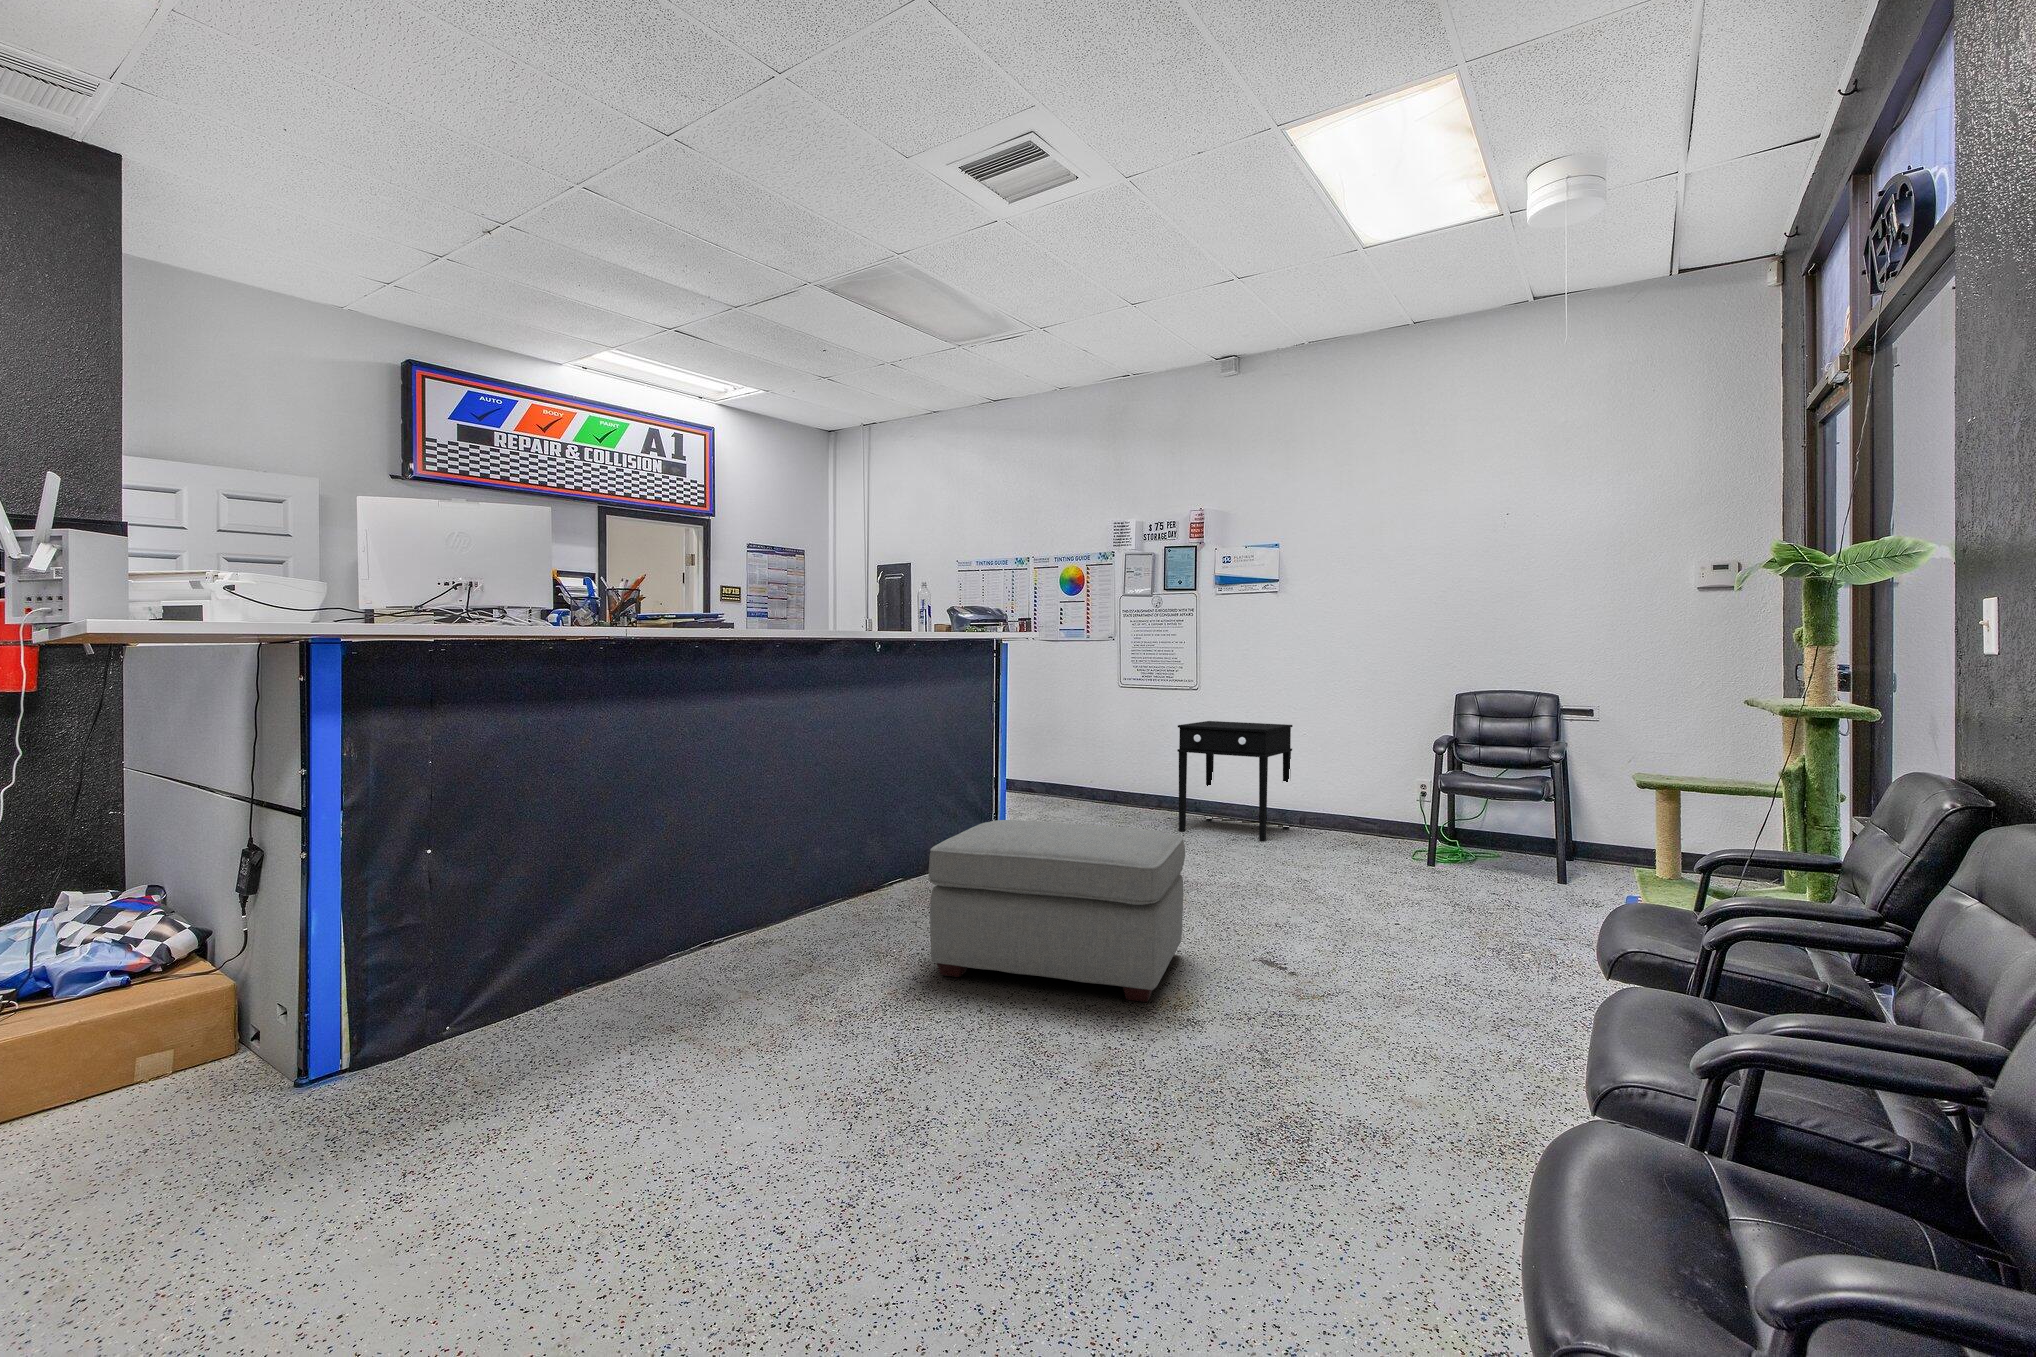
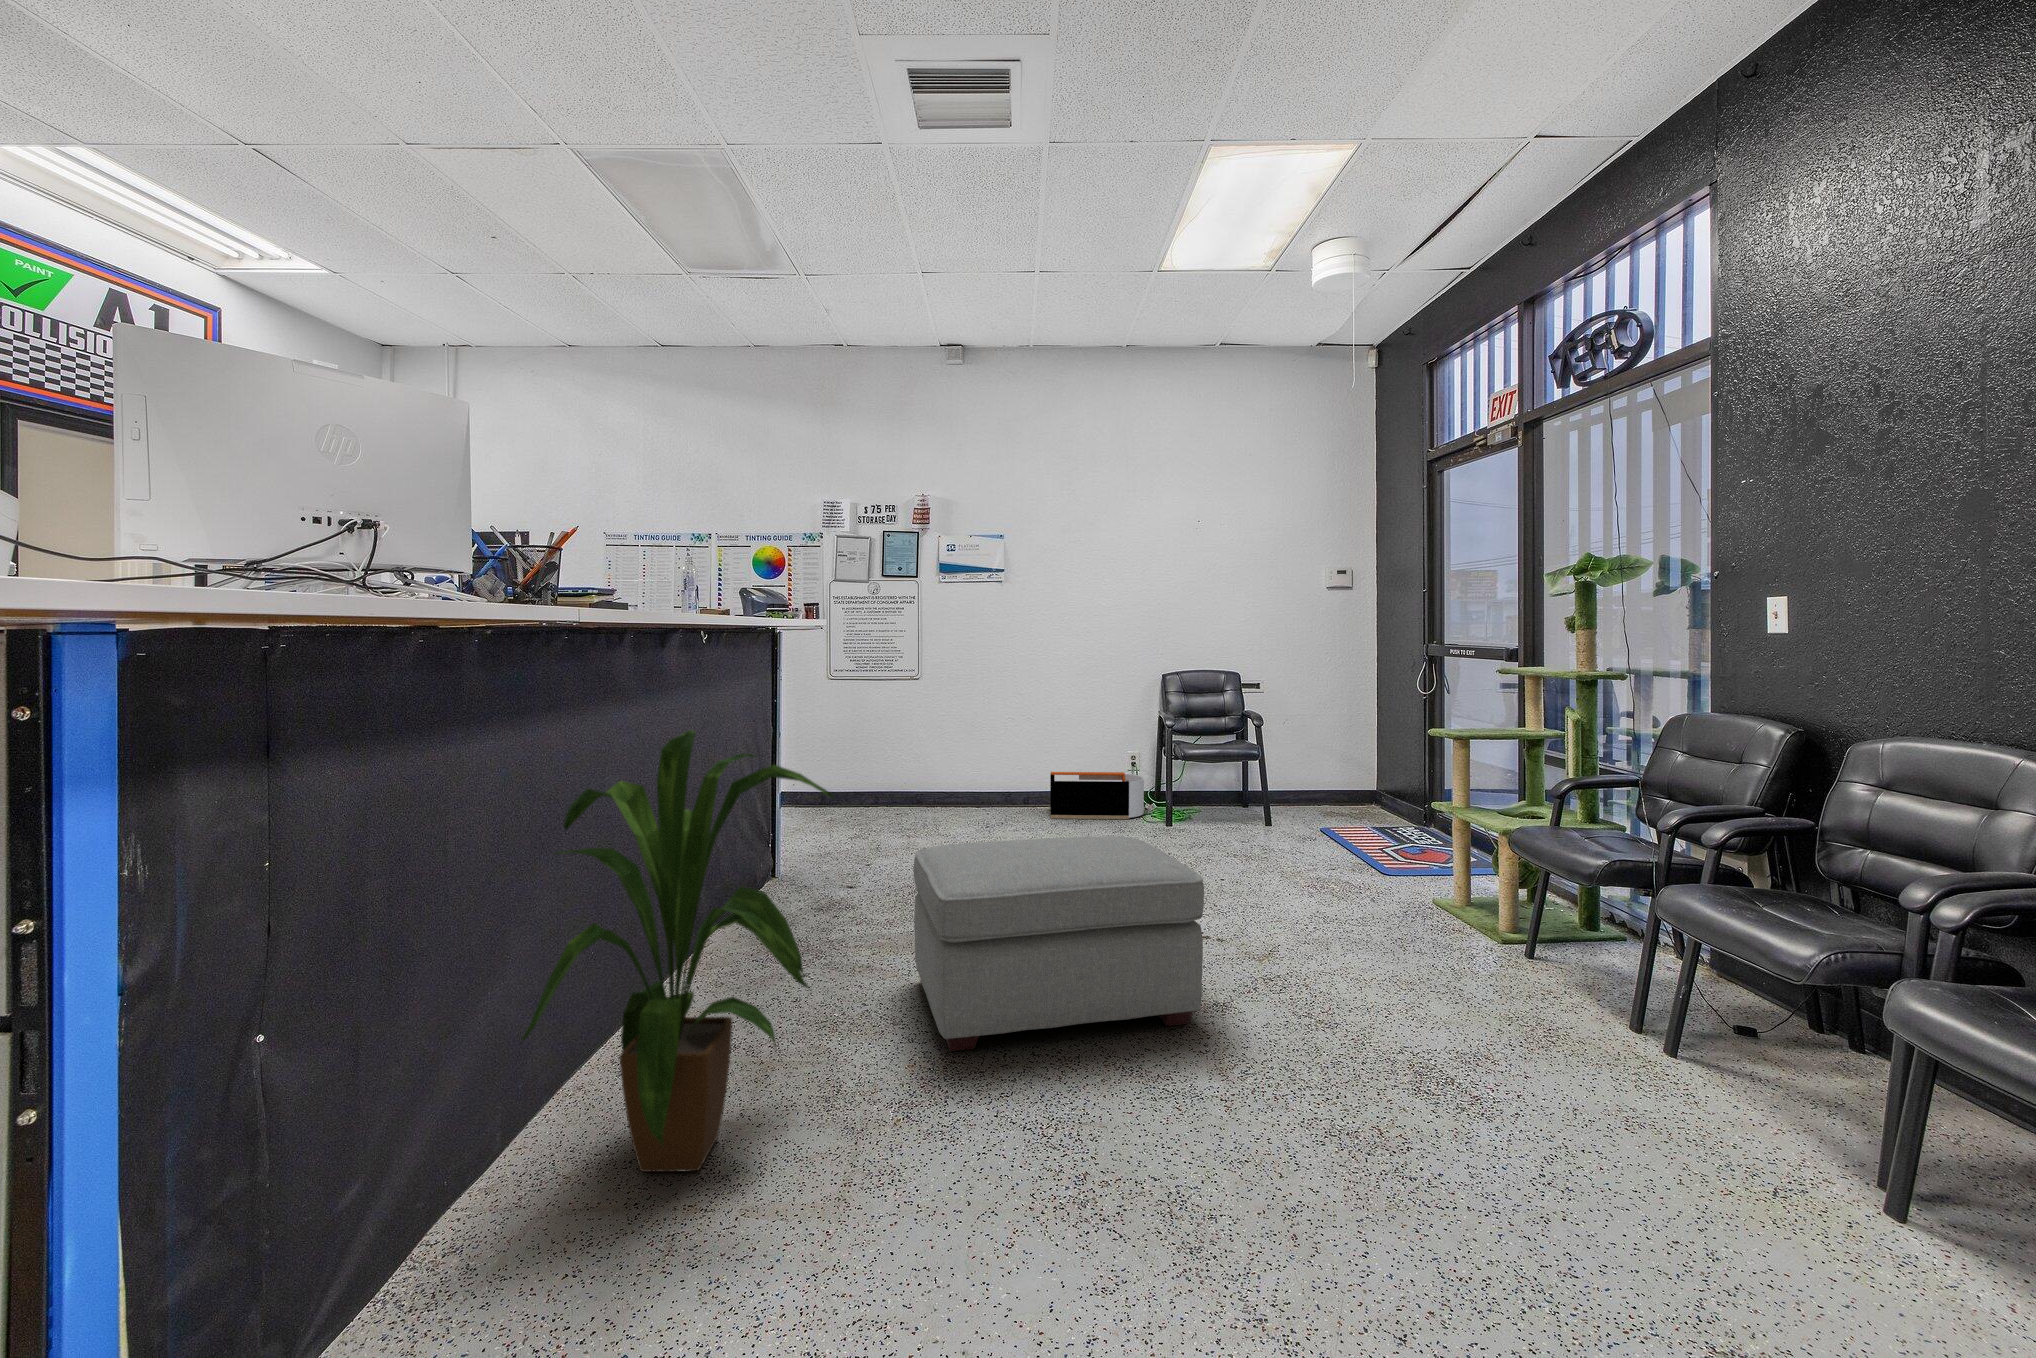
house plant: none [623,698,830,992] -> present [522,730,834,1172]
side table: present [1177,721,1293,841] -> none [926,709,1019,824]
storage bin: none [1308,793,1425,852] -> present [1050,772,1144,819]

